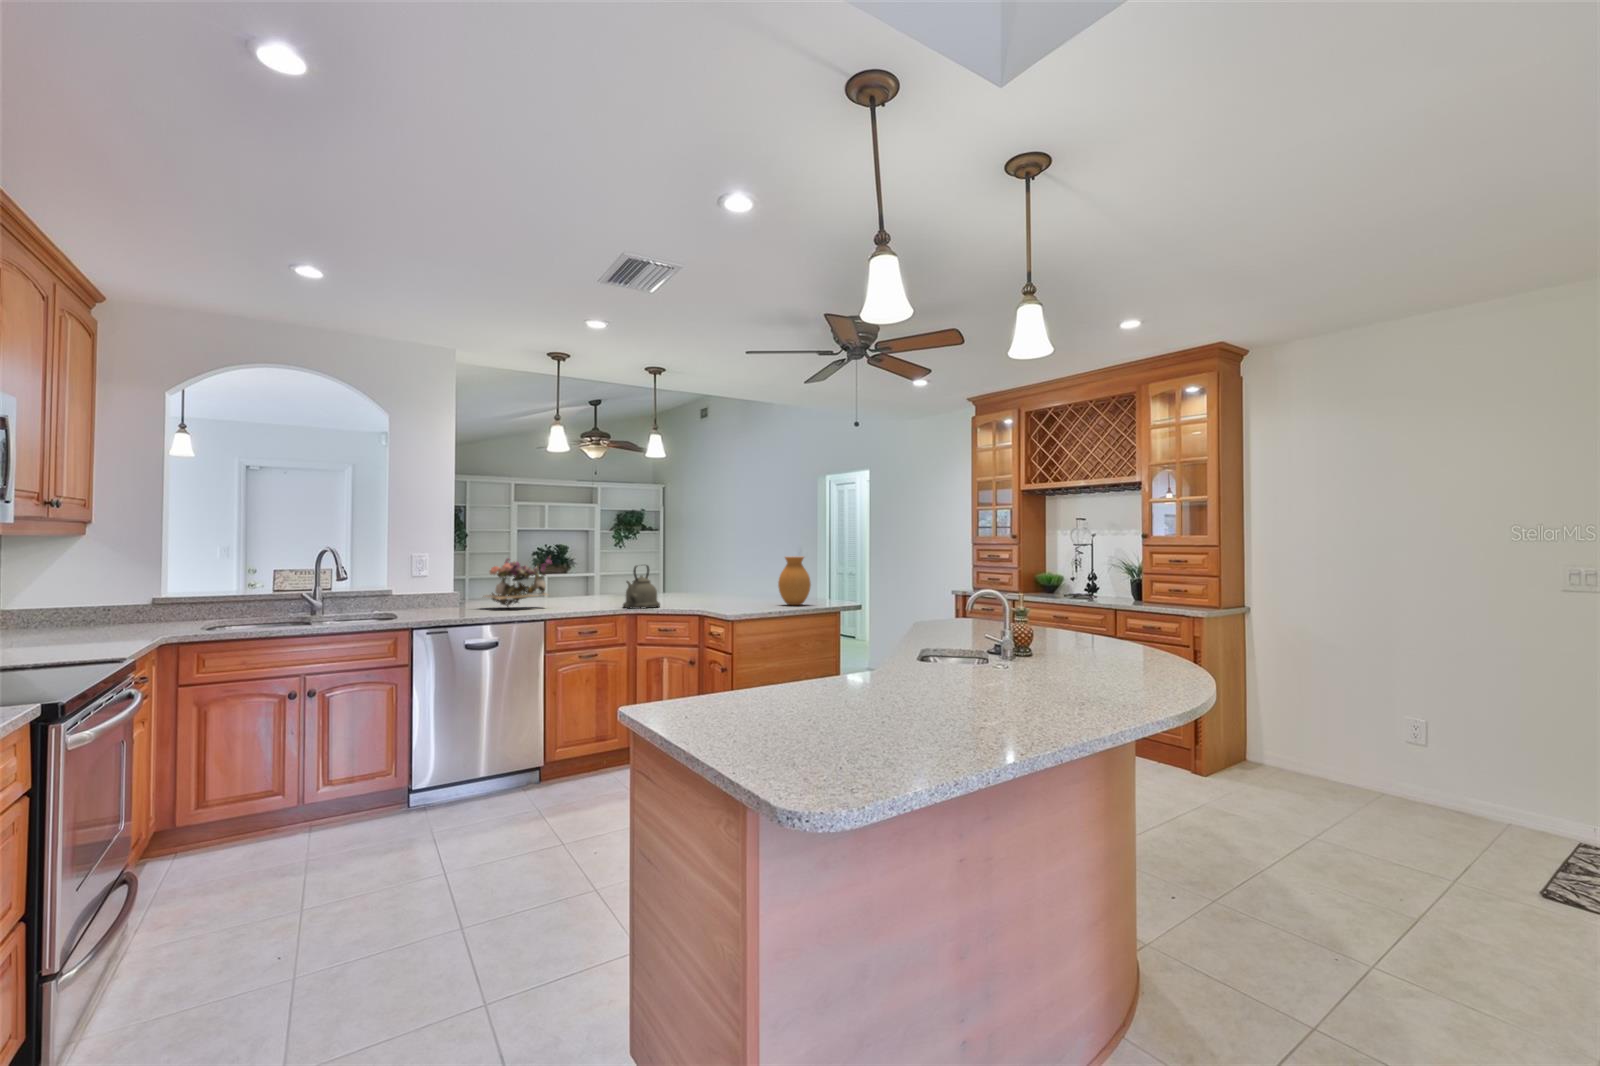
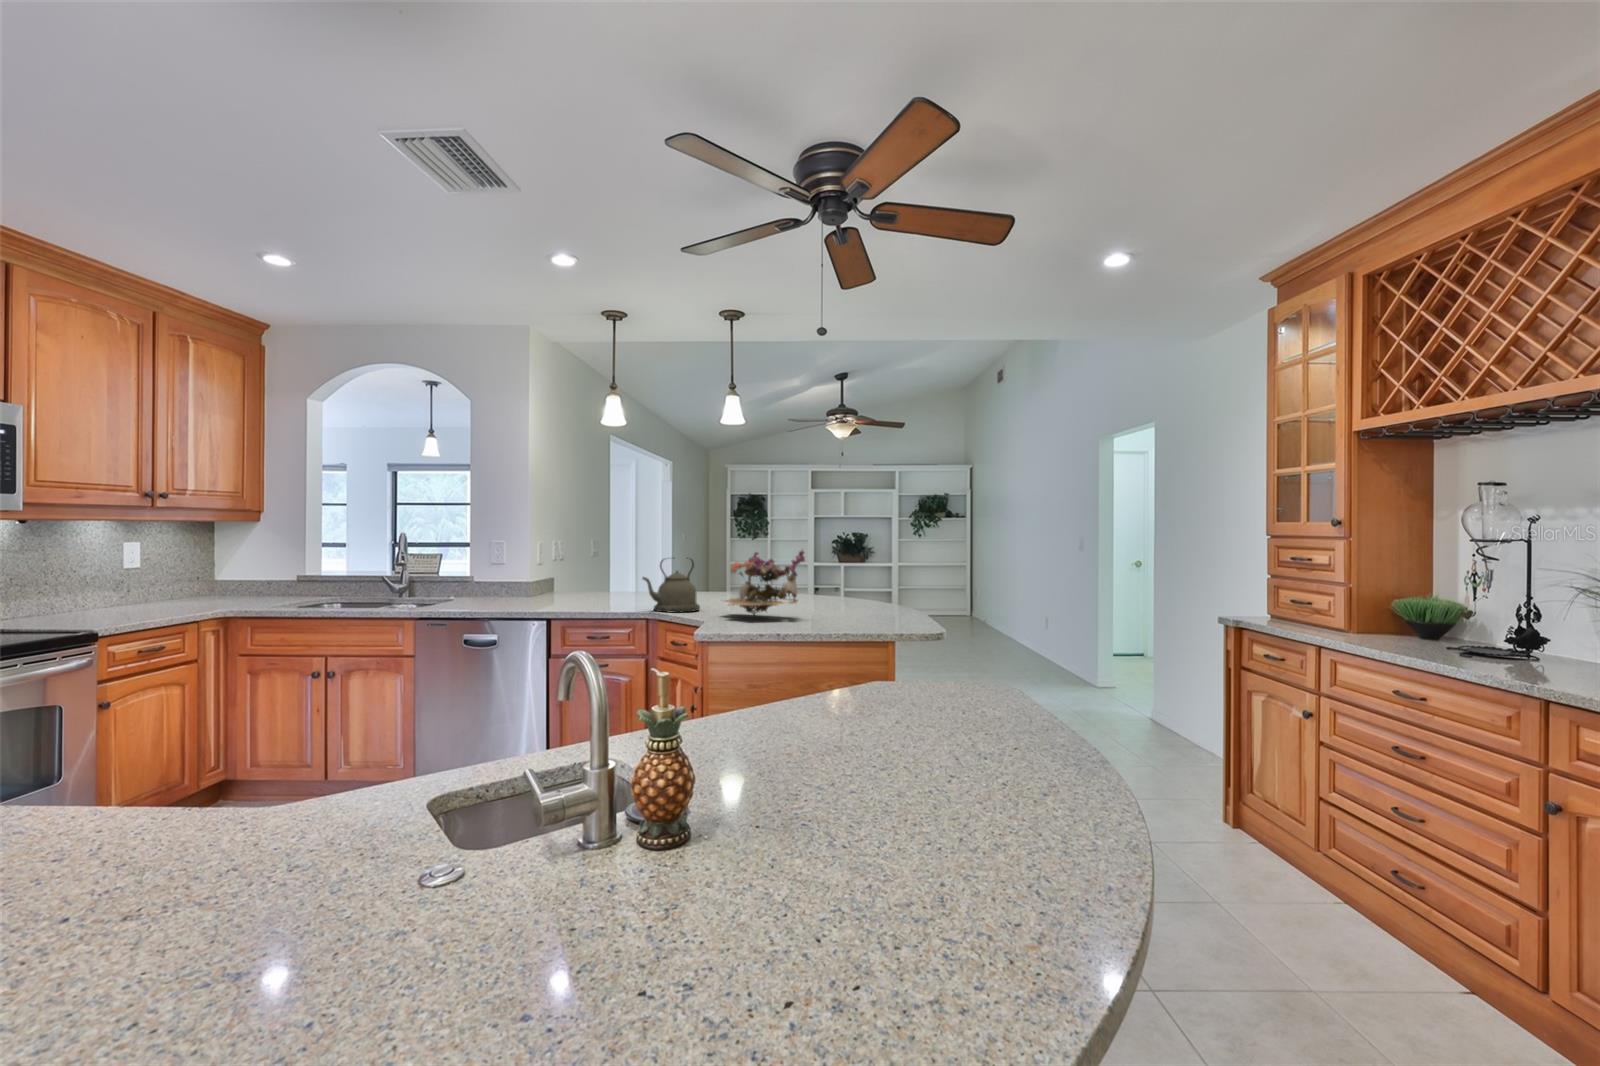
flower arrangement: present [483,556,552,606] -> present [726,550,805,616]
vase: present [778,557,811,605] -> none [838,552,885,624]

